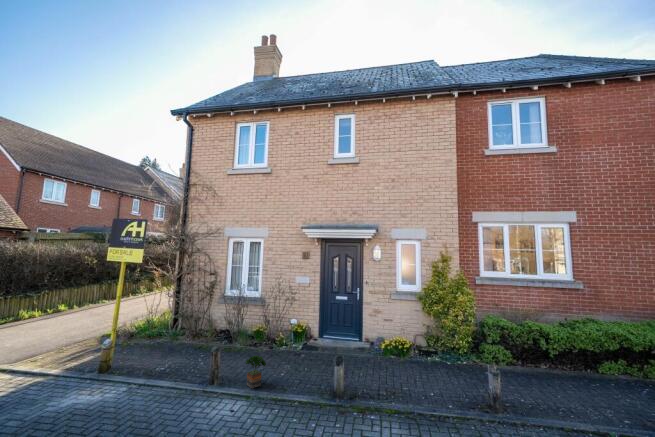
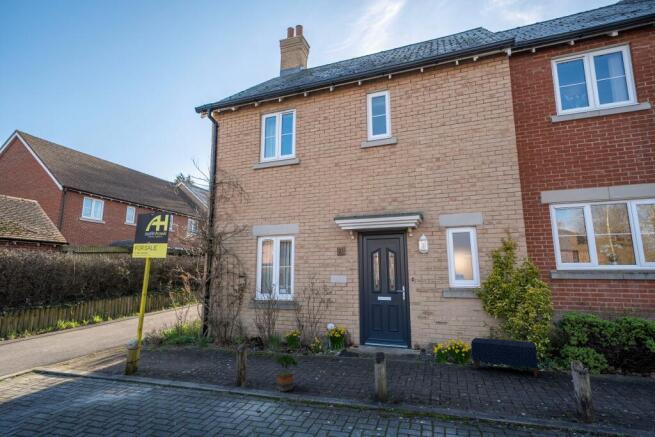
bench: none [412,334,462,369] -> present [471,338,538,377]

